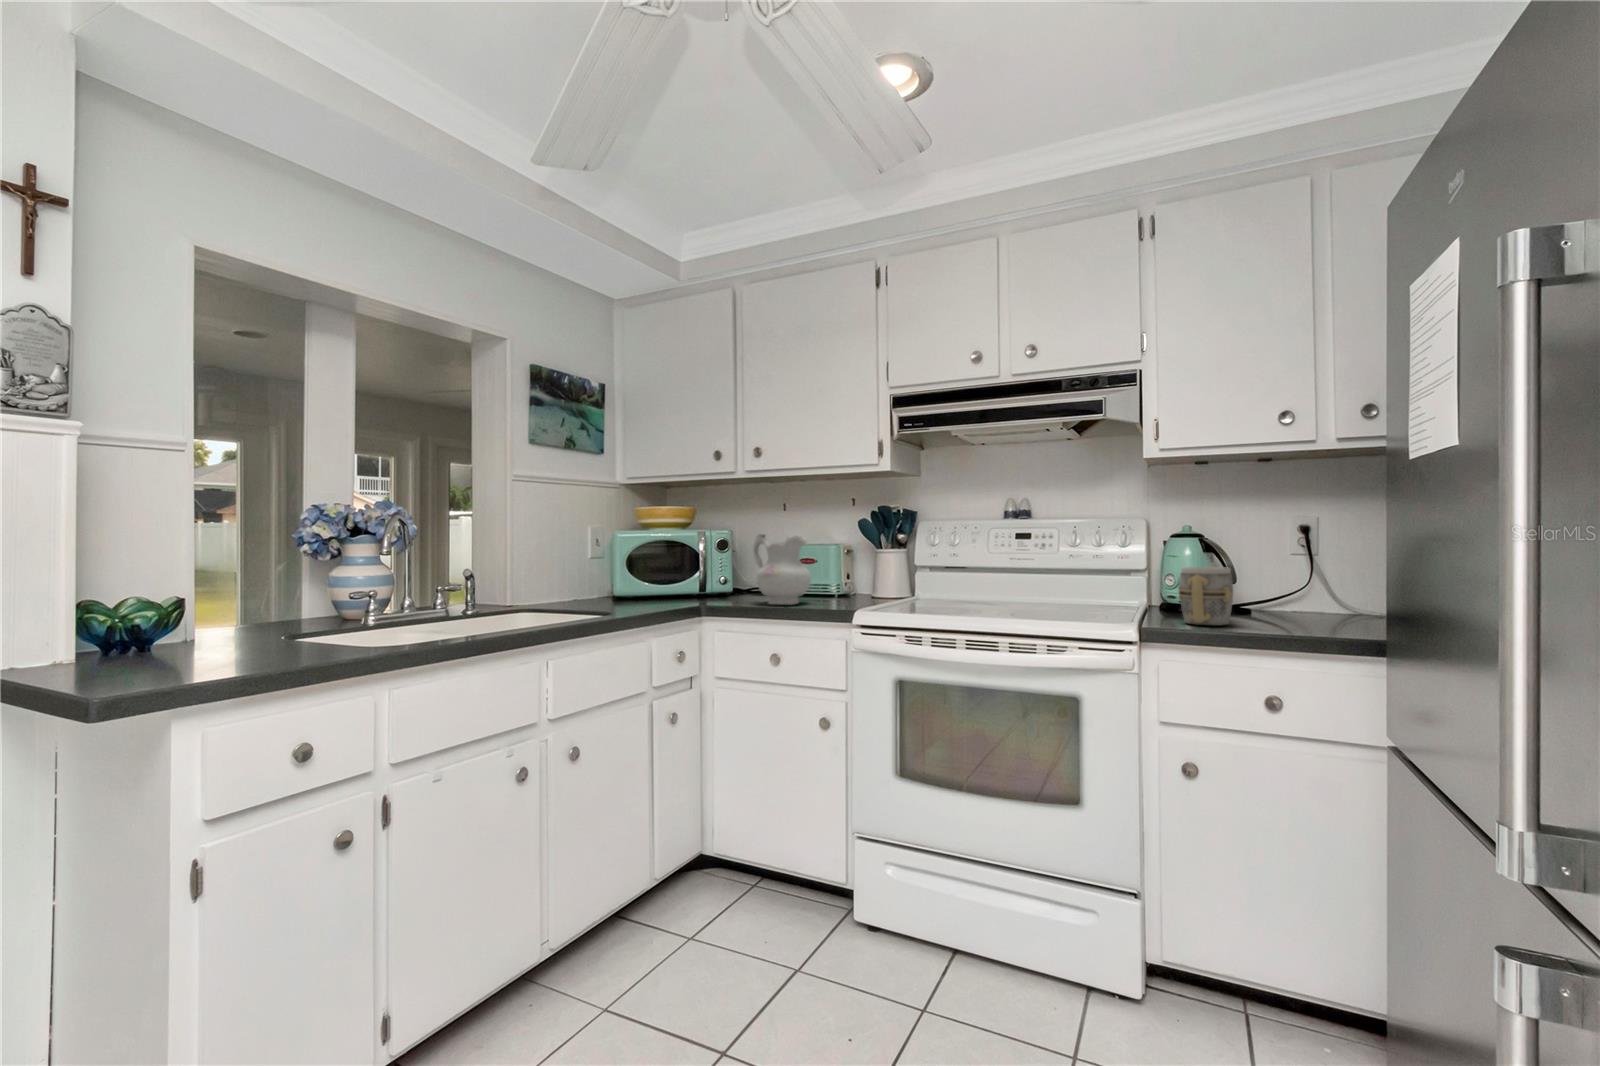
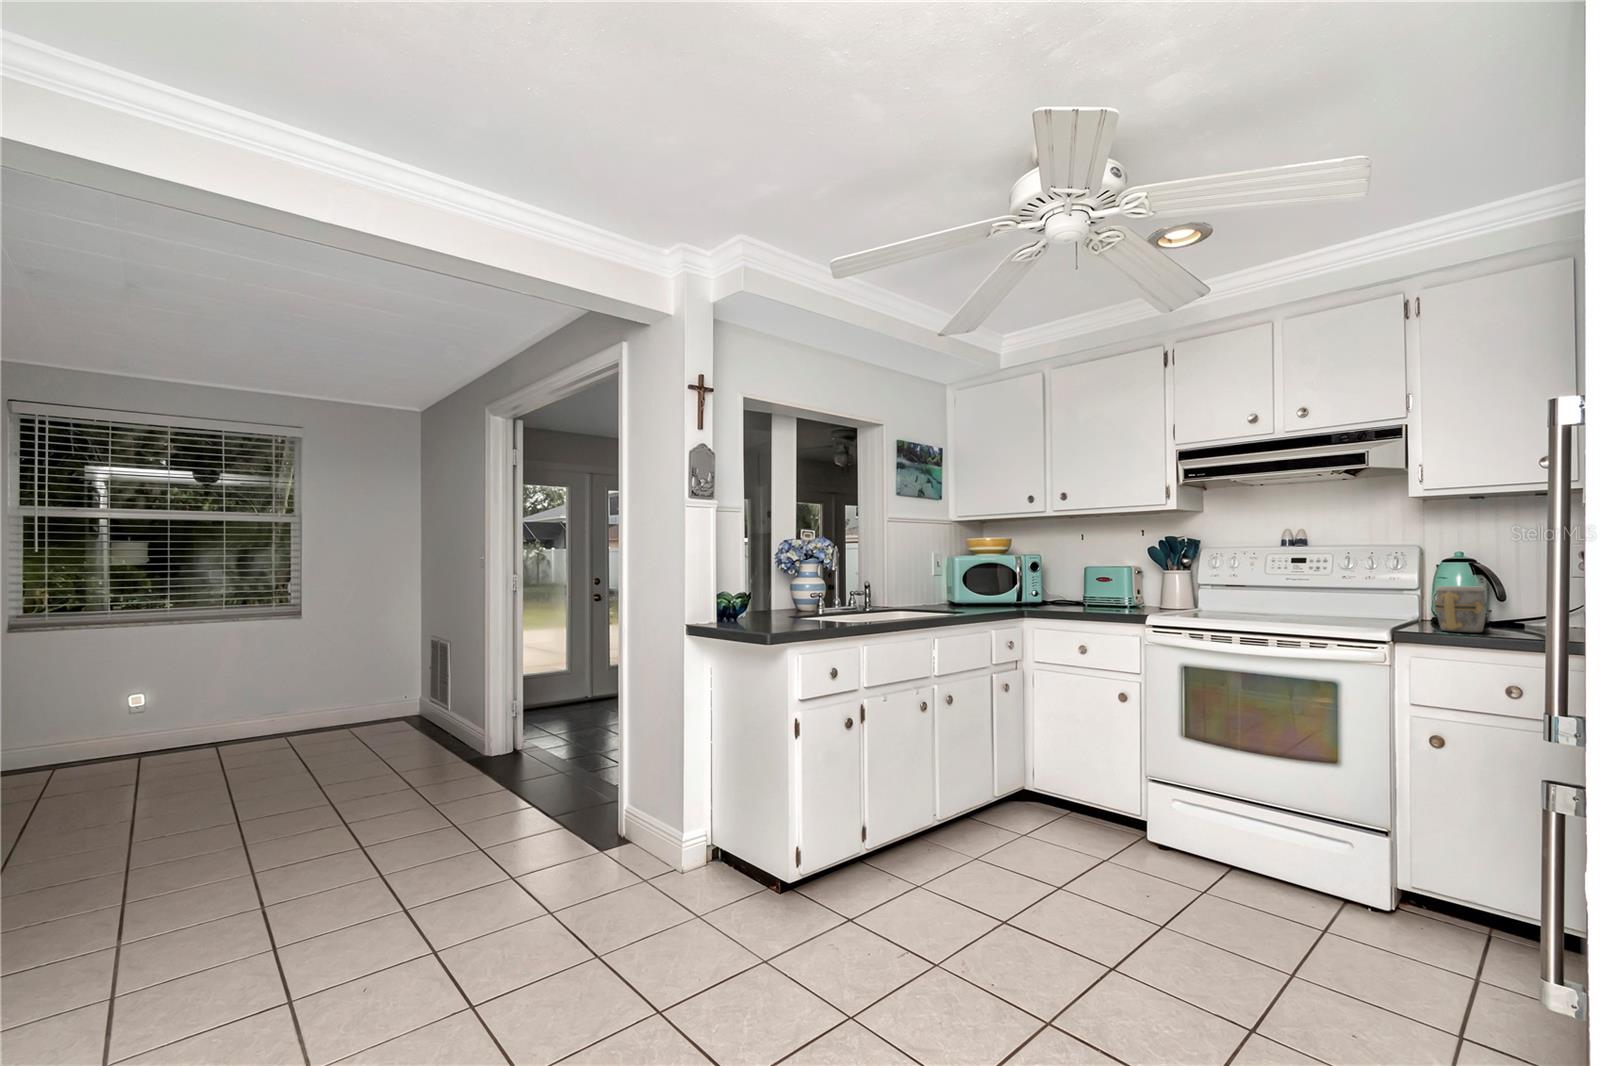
ceramic pitcher: present [753,534,811,605] -> none [1063,557,1109,610]

